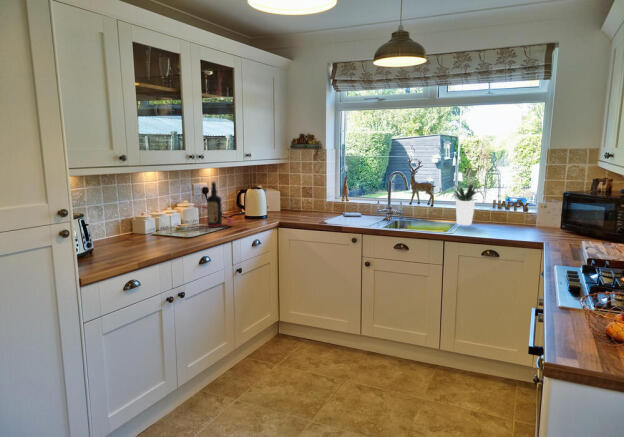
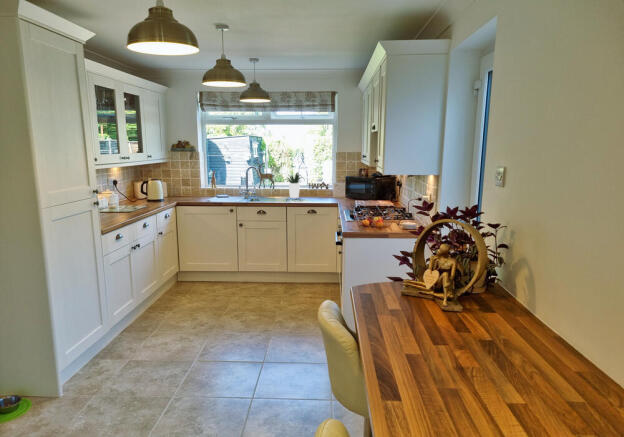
bottle: present [193,182,236,227] -> none [115,176,149,208]

